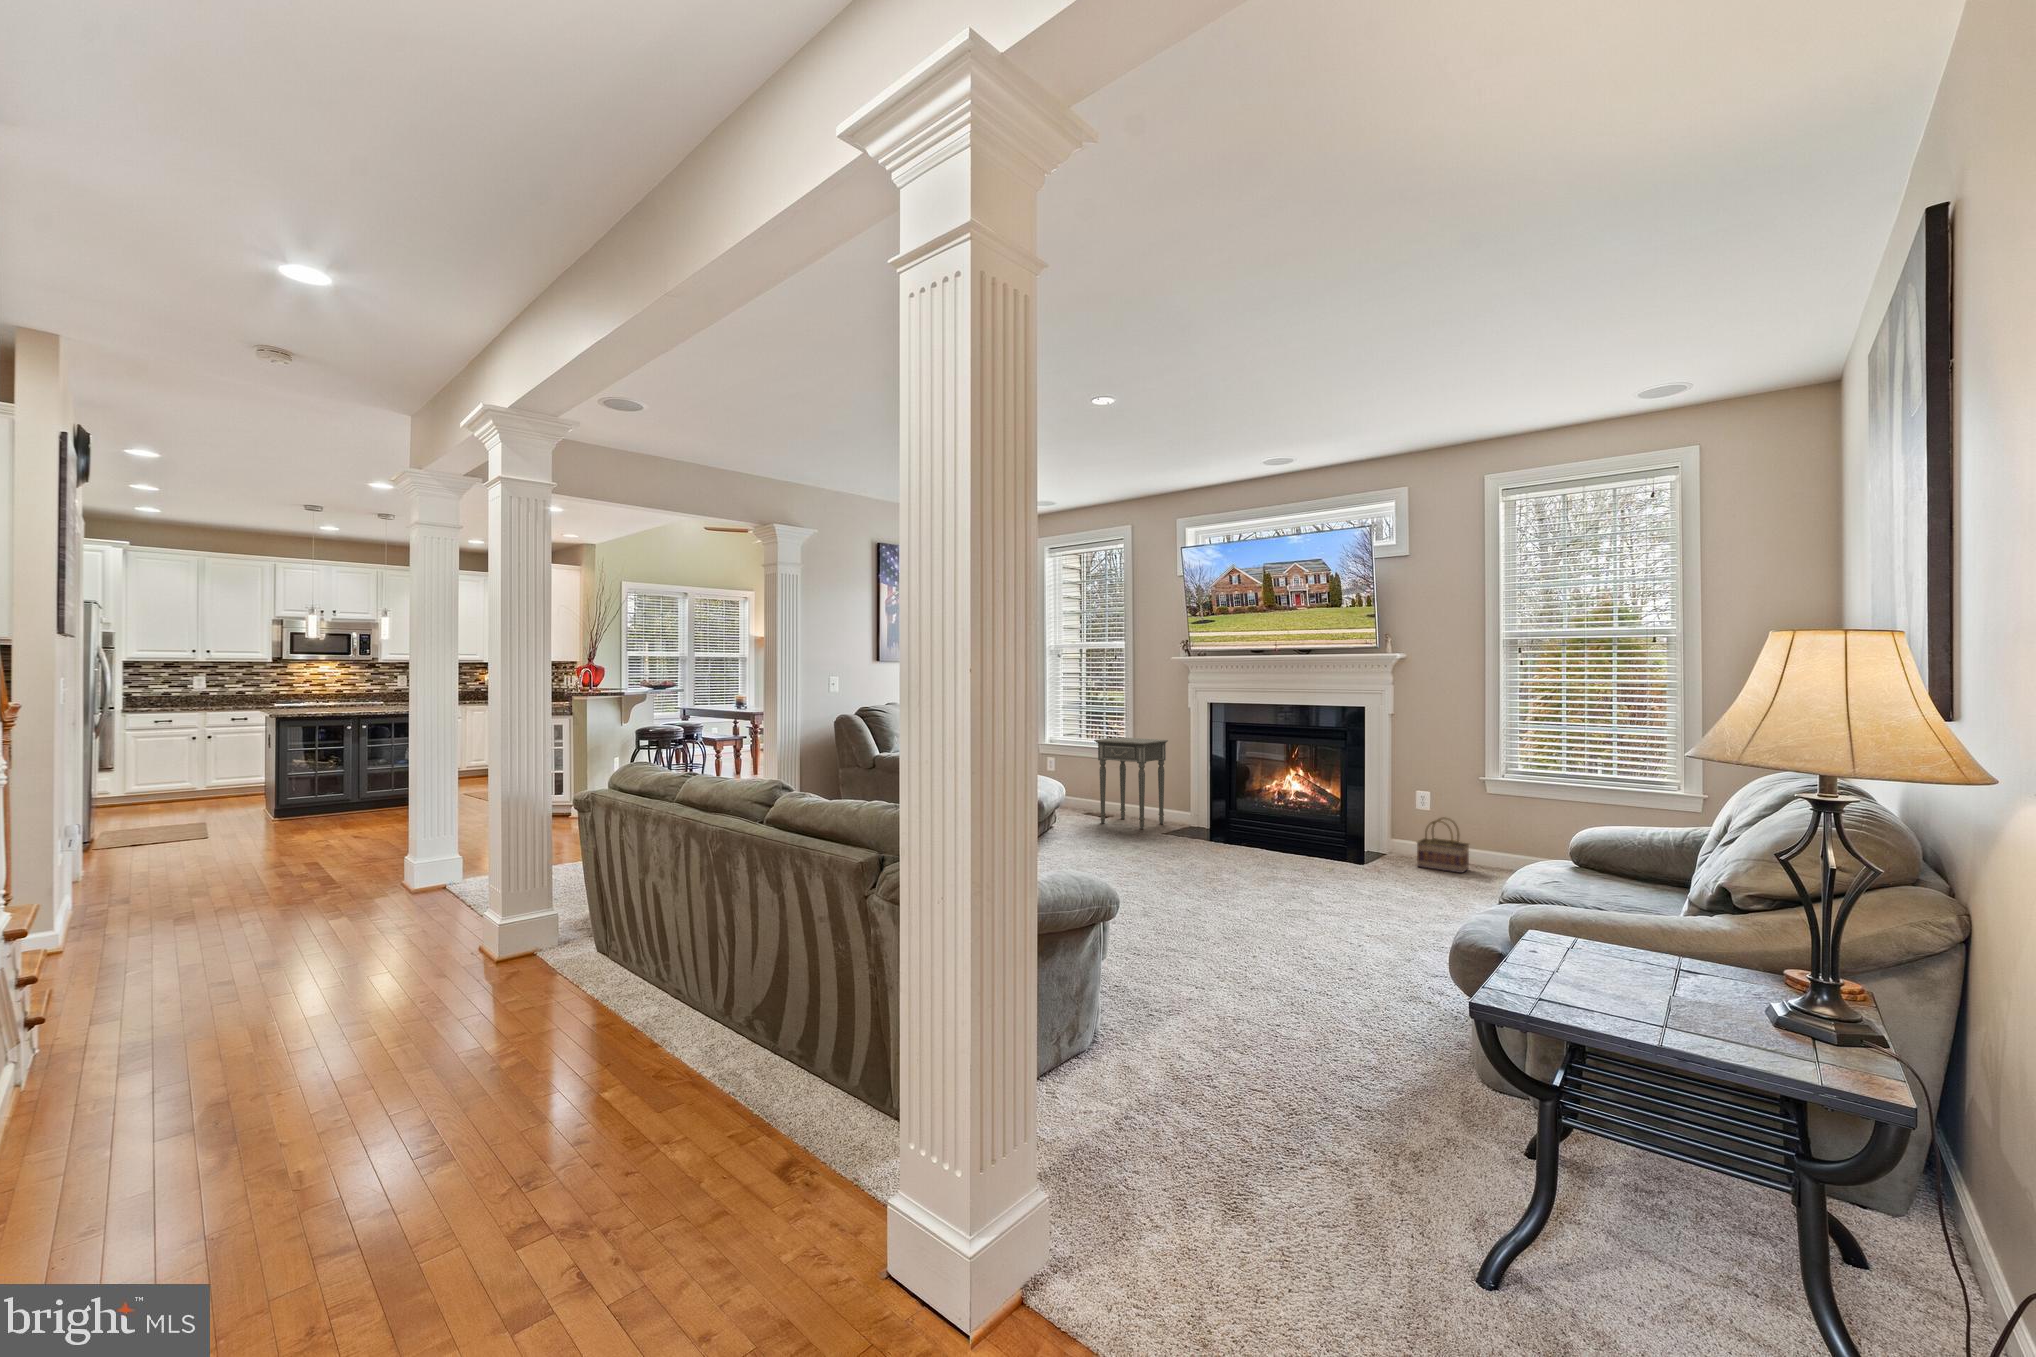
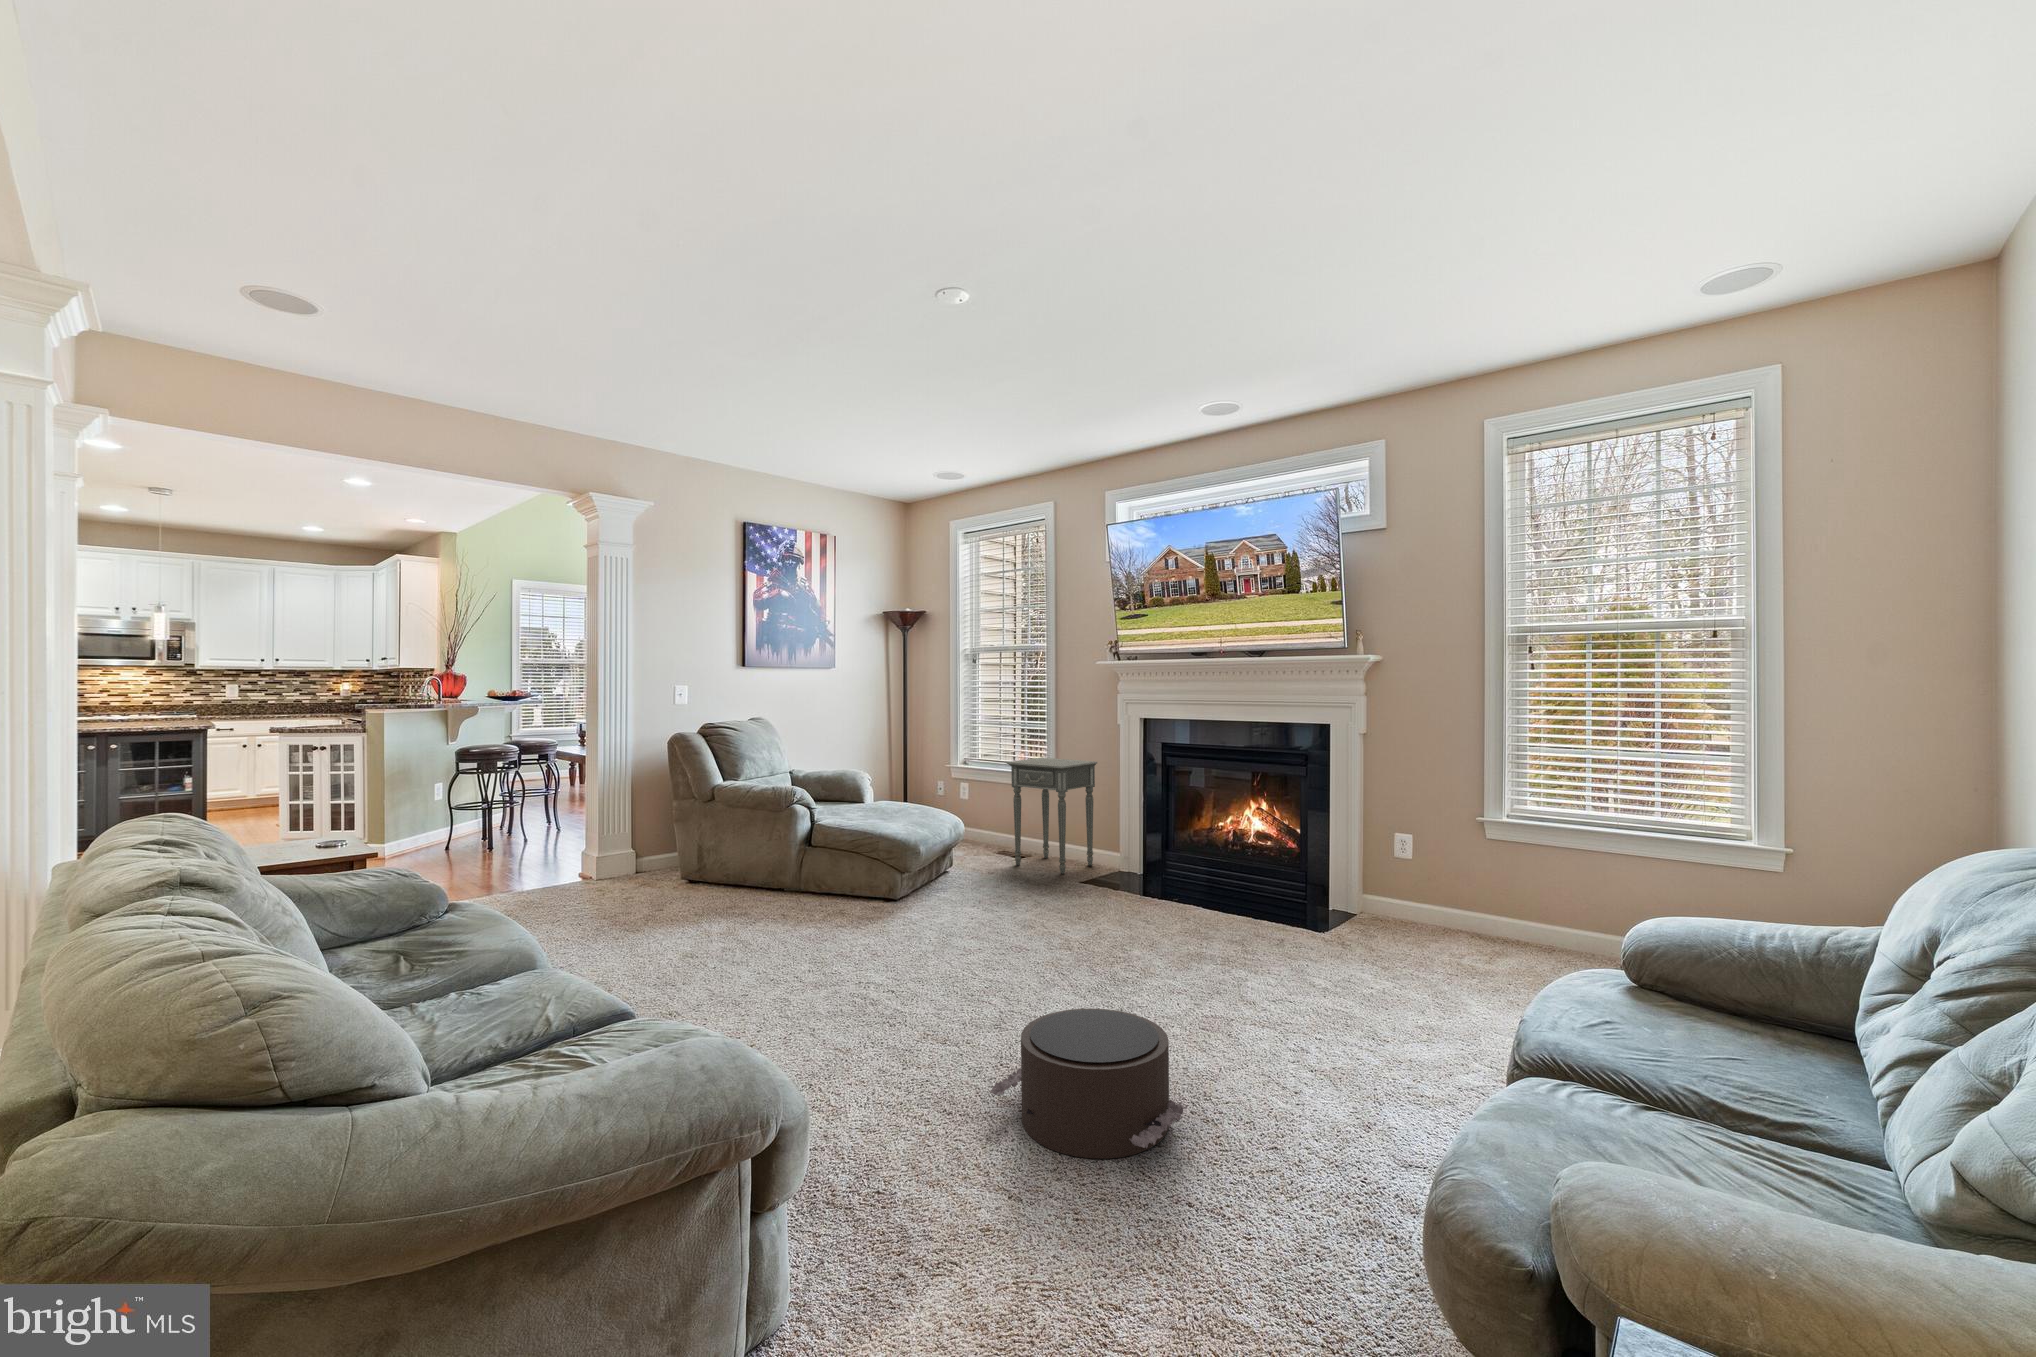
basket: present [1417,817,1469,873] -> none [1396,869,1466,946]
pouf: none [1162,890,1298,974] -> present [989,1009,1187,1159]

